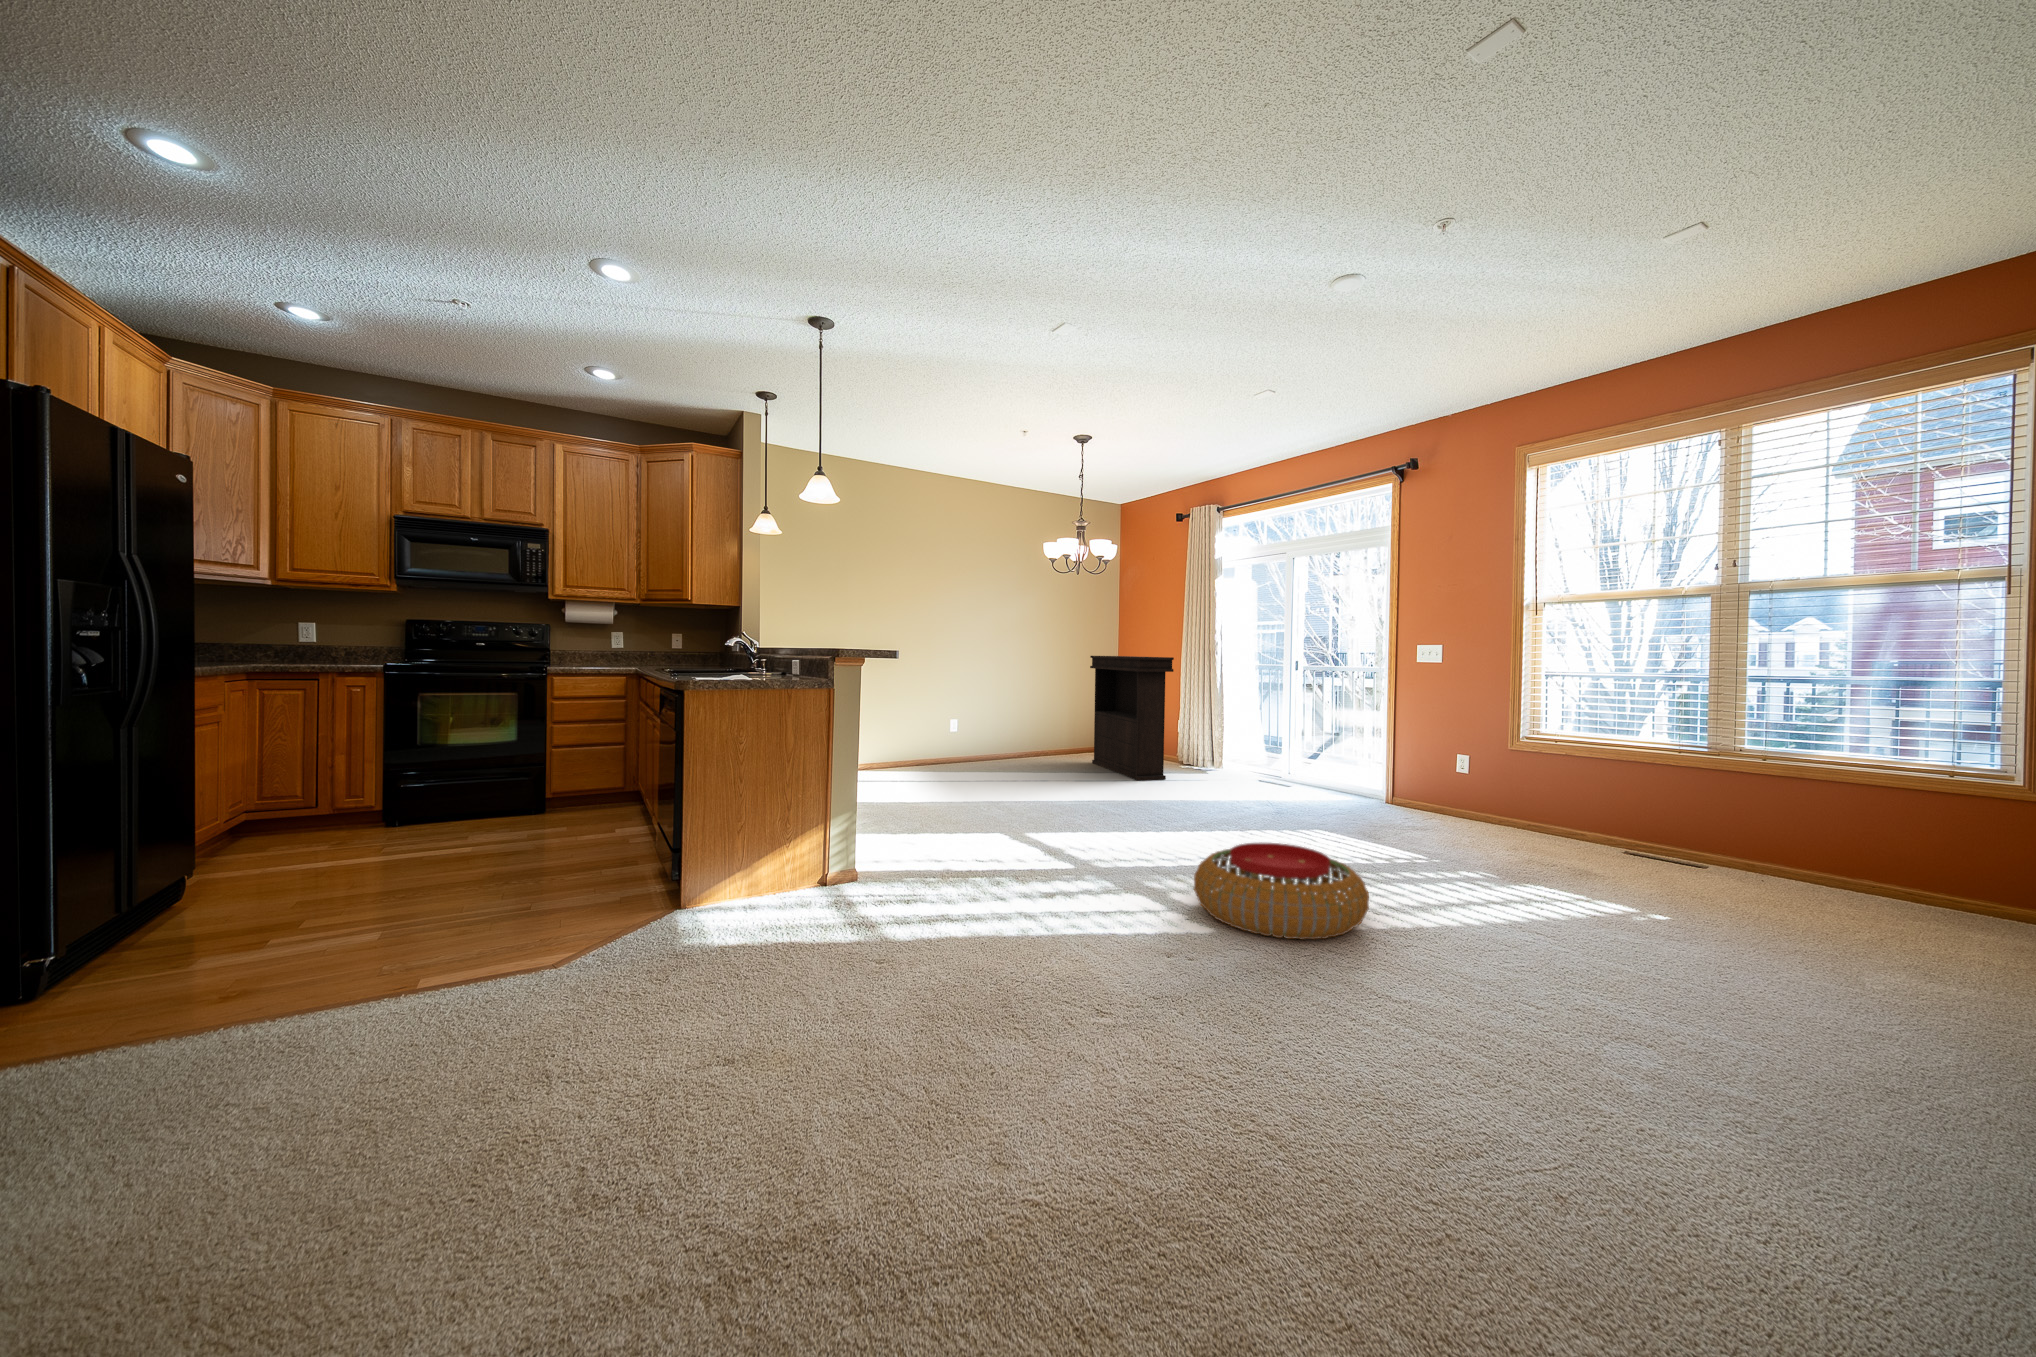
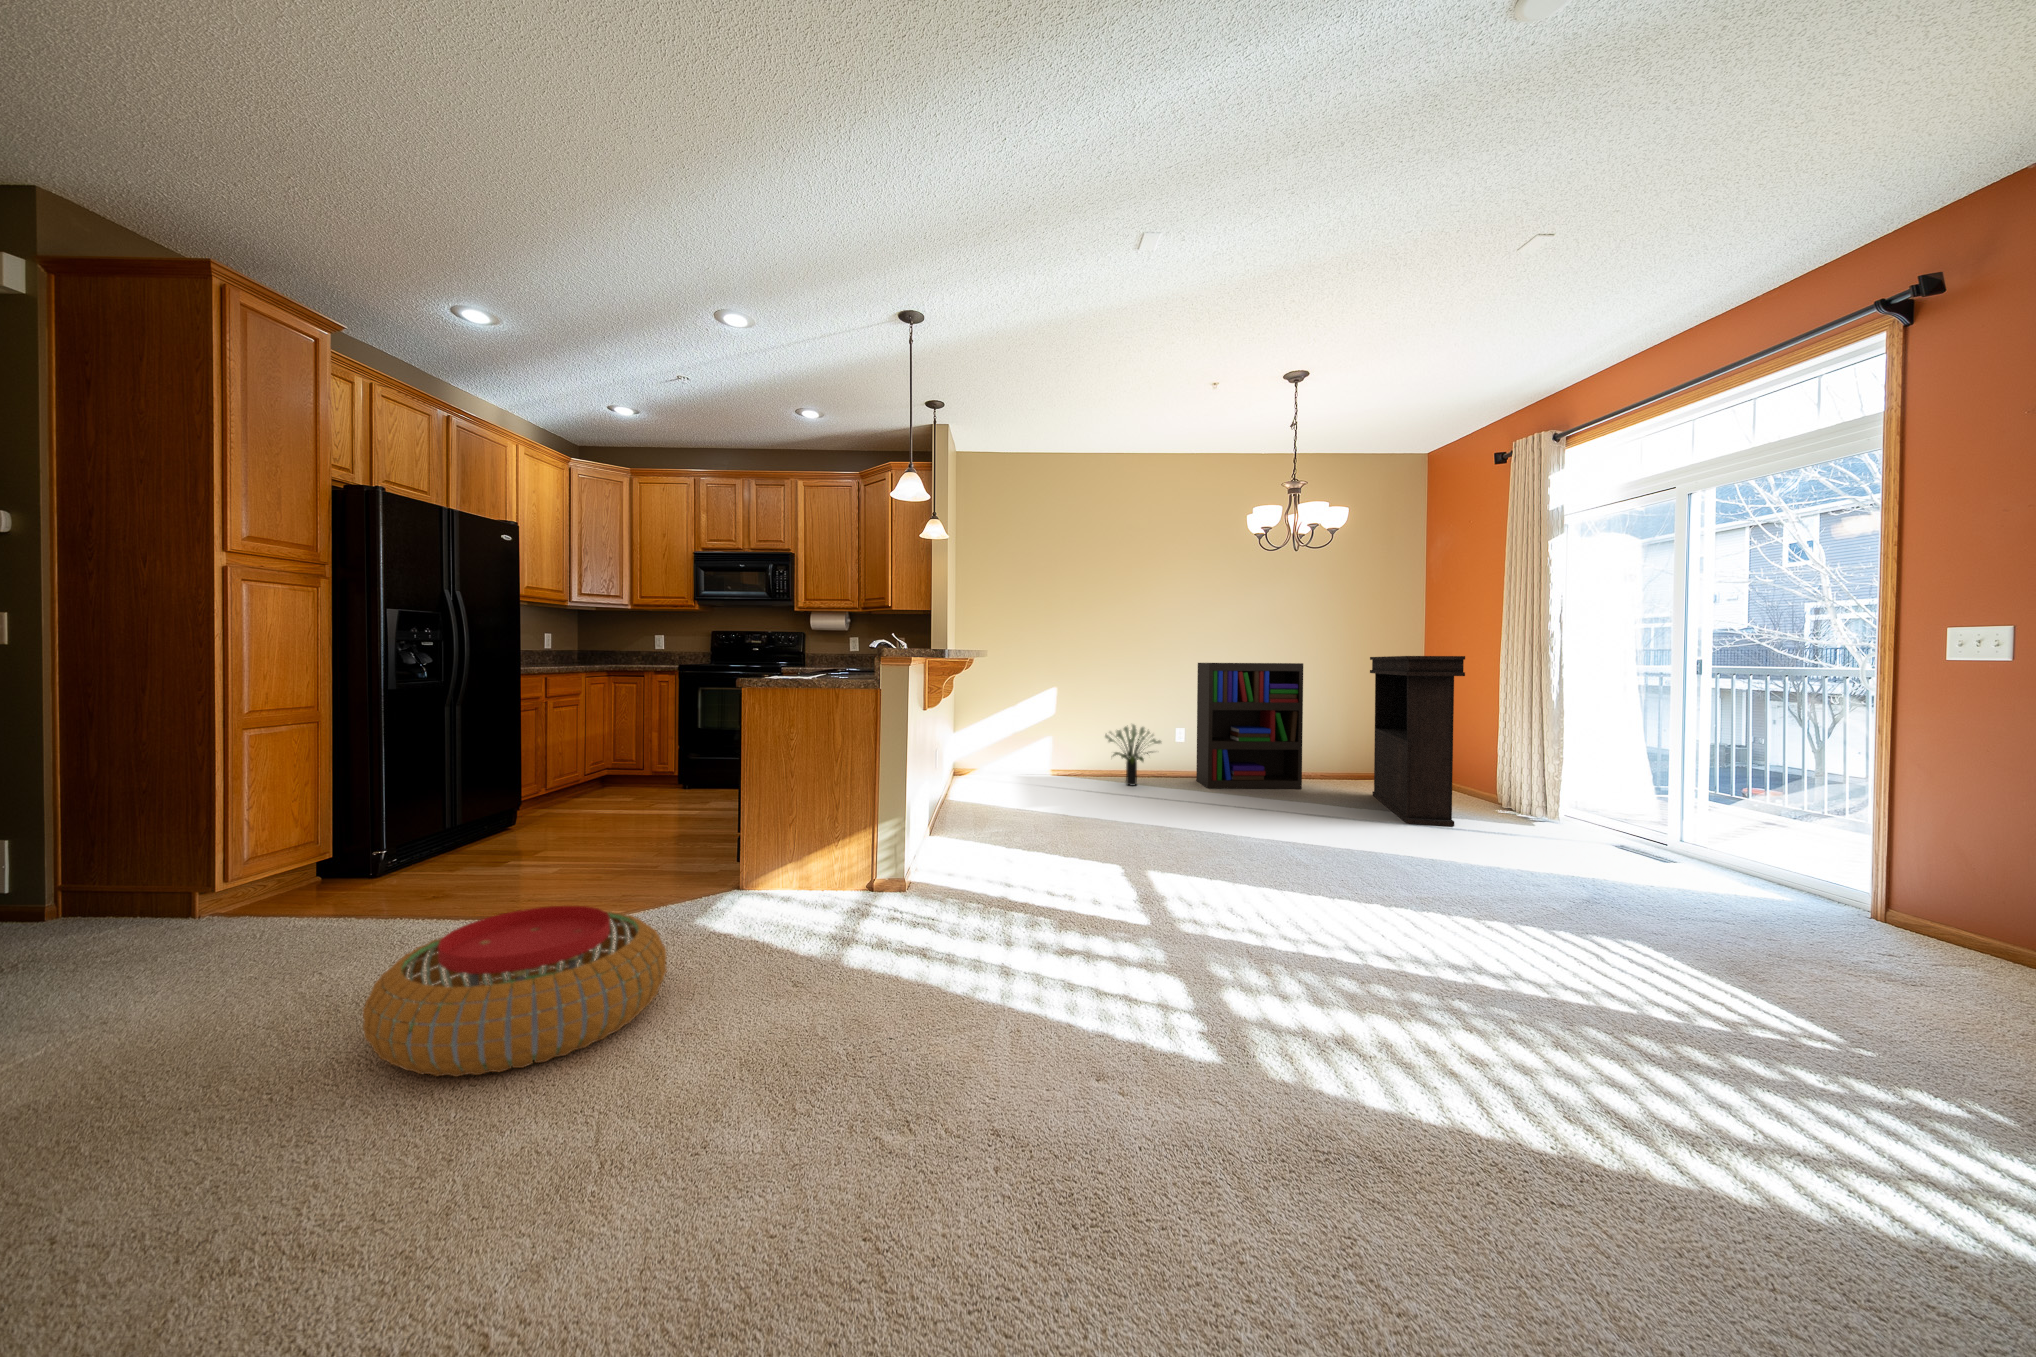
bookshelf: none [956,659,1042,767] -> present [1196,663,1303,789]
potted plant: none [884,714,935,770] -> present [1105,724,1161,786]
pouf: present [1194,843,1369,939] -> present [363,906,667,1077]

